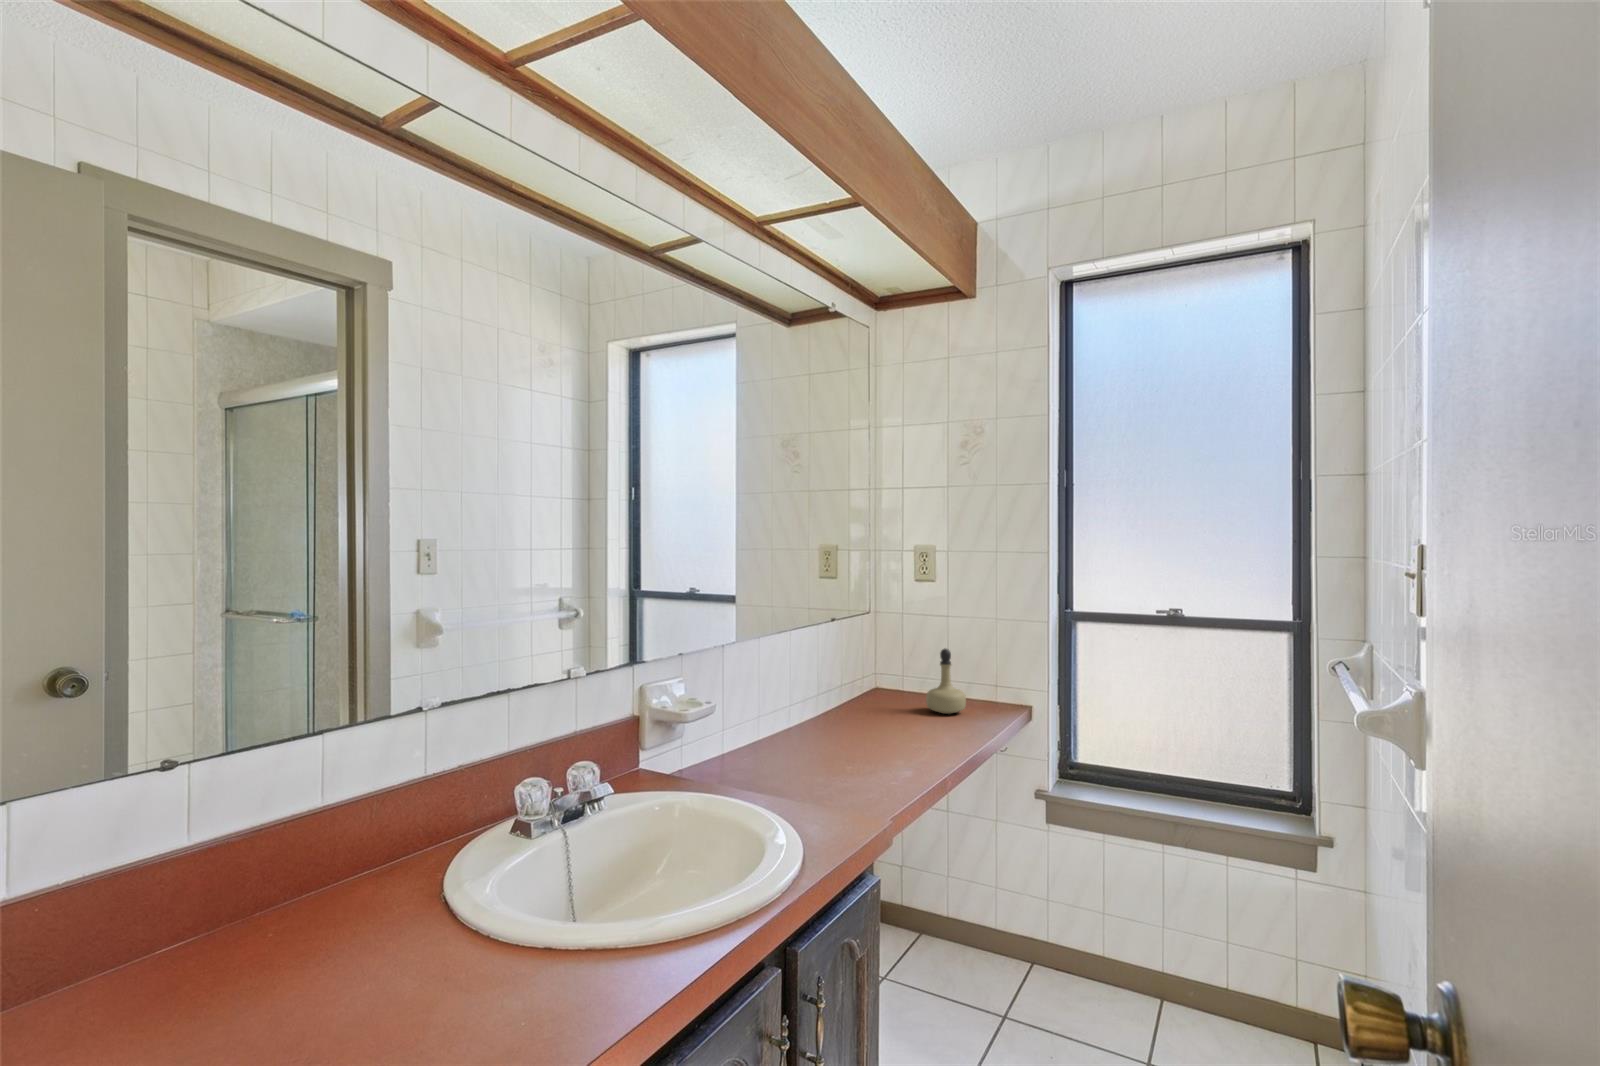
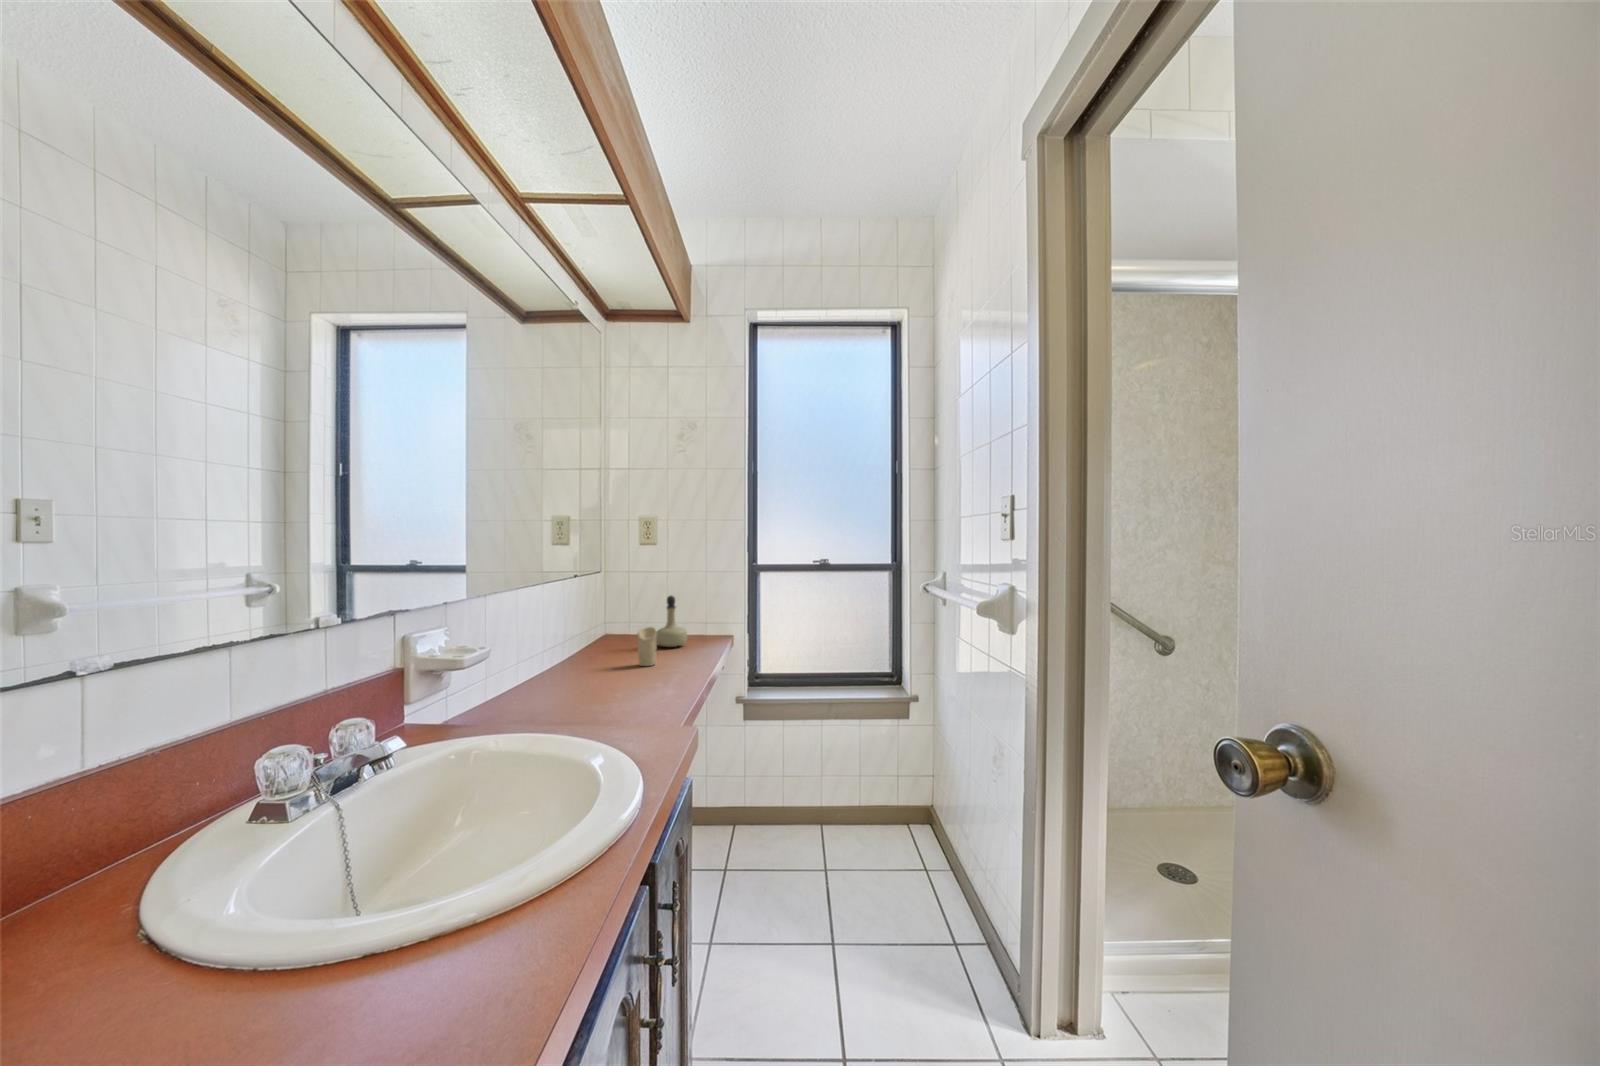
candle: none [889,689,912,736] -> present [637,627,657,666]

